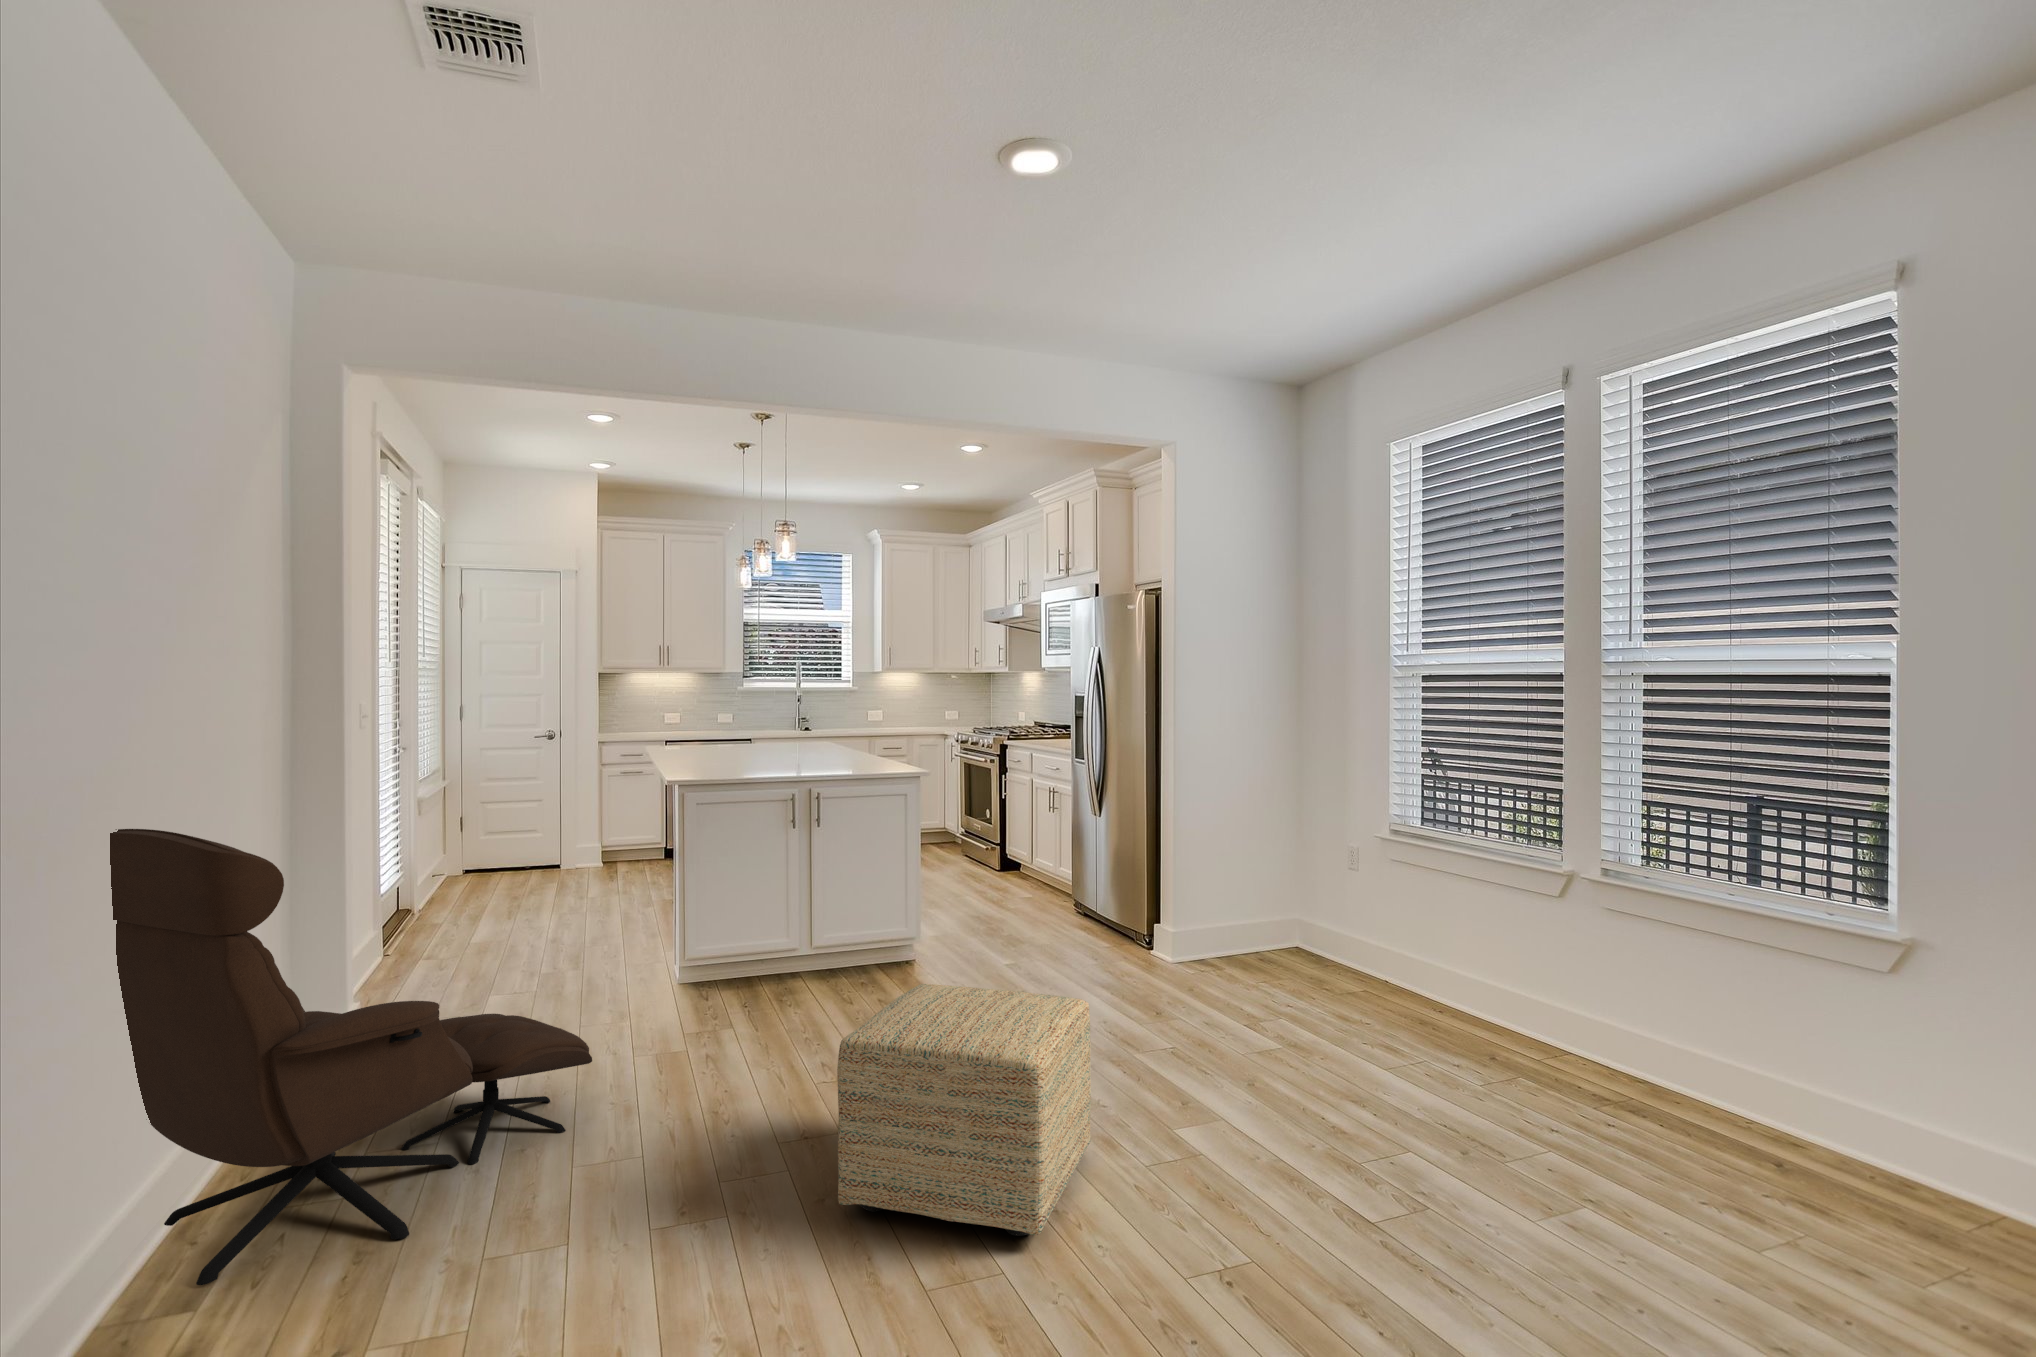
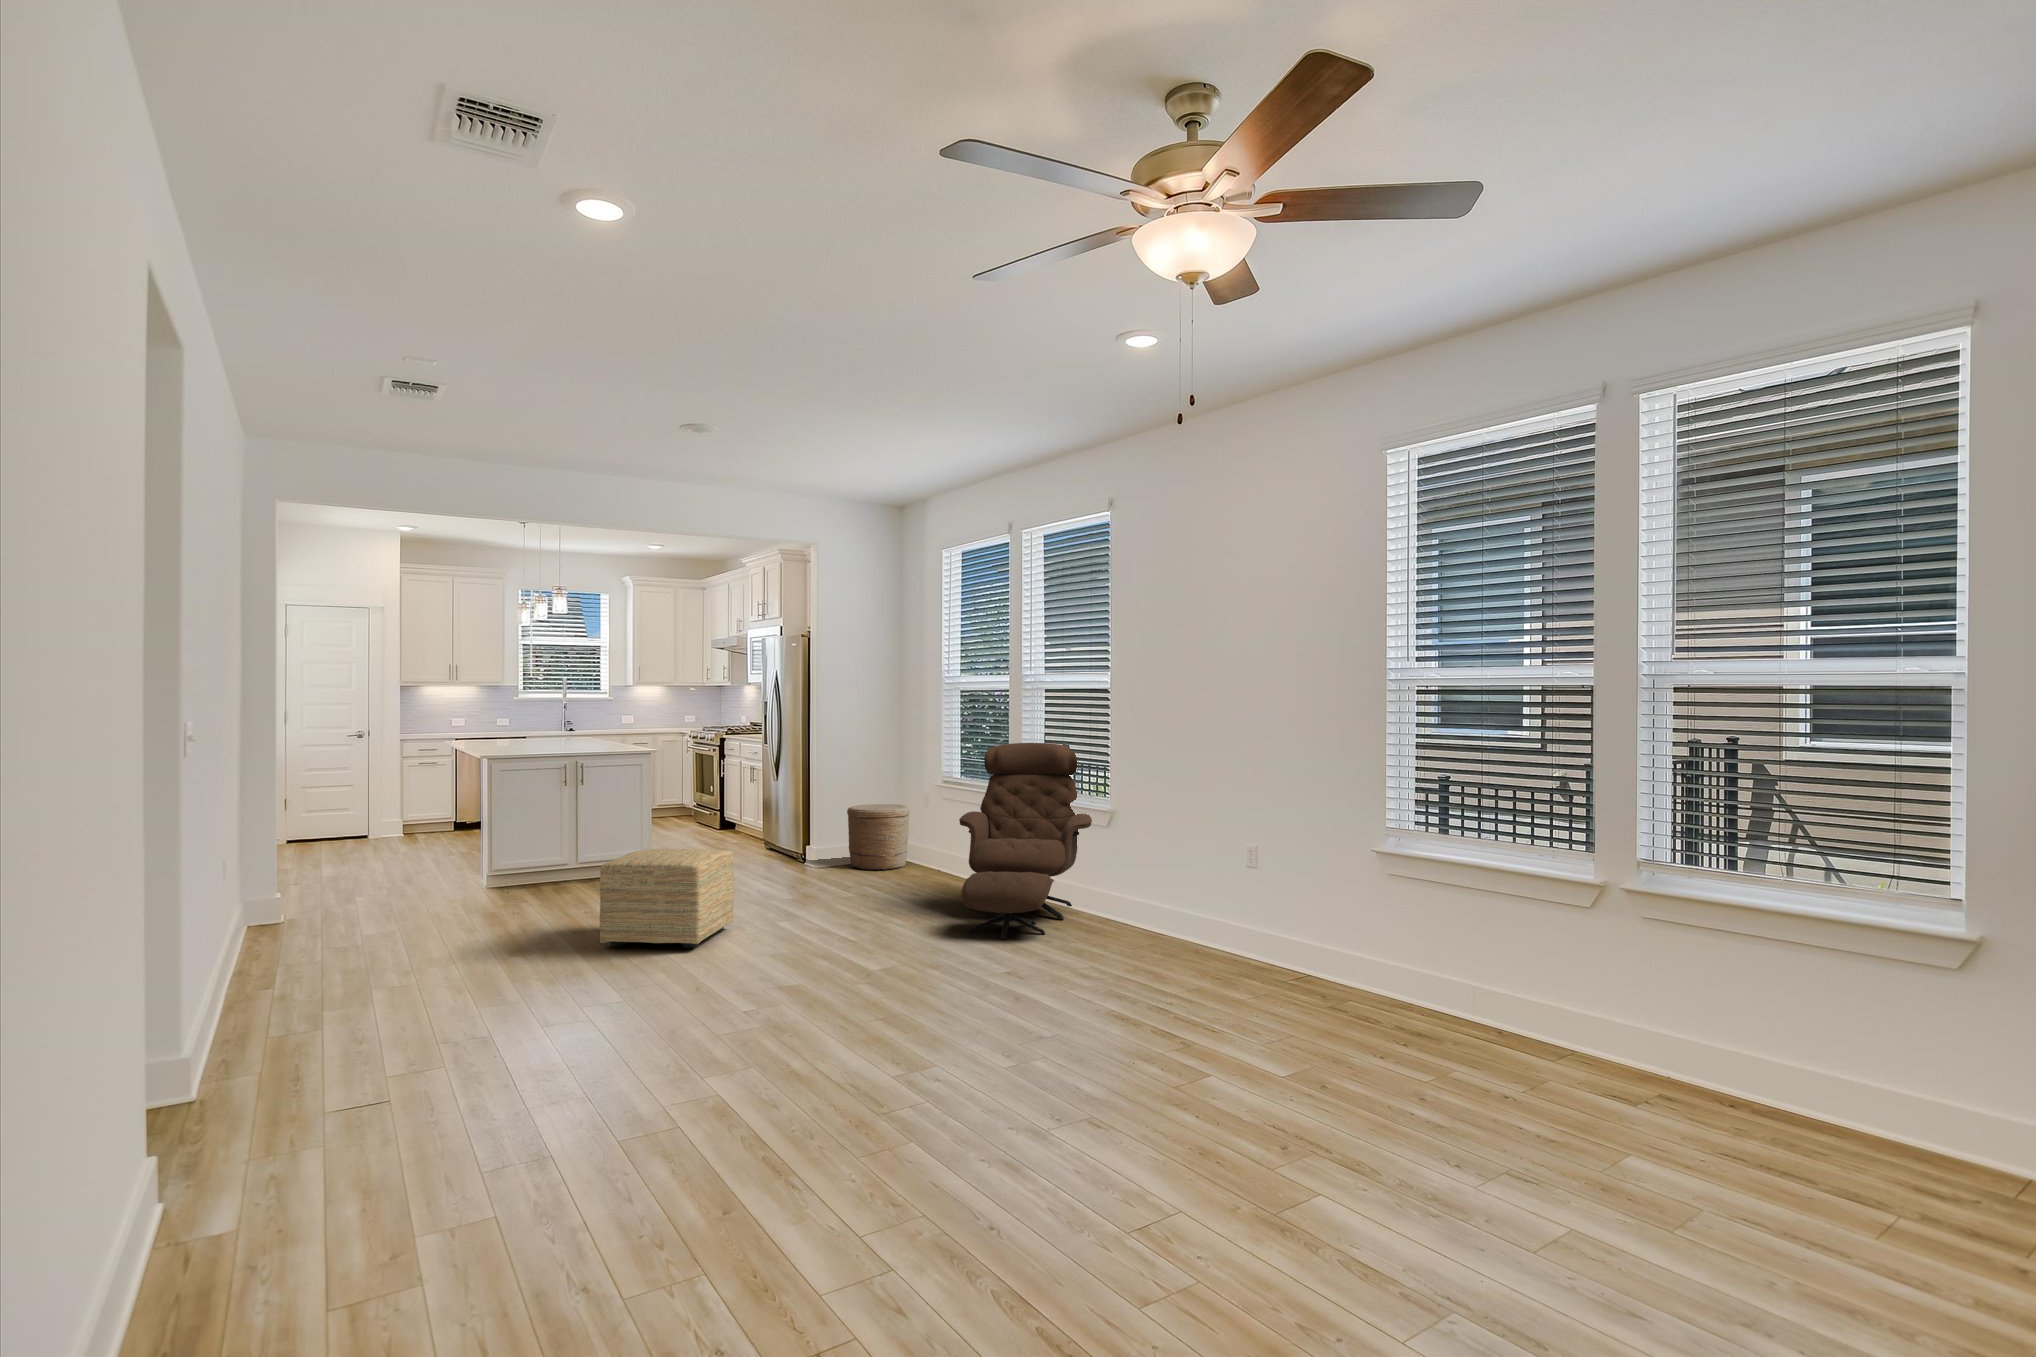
lounge chair: present [110,829,592,1285] -> present [959,743,1092,940]
woven basket: none [1221,863,1327,980] -> present [847,804,909,870]

